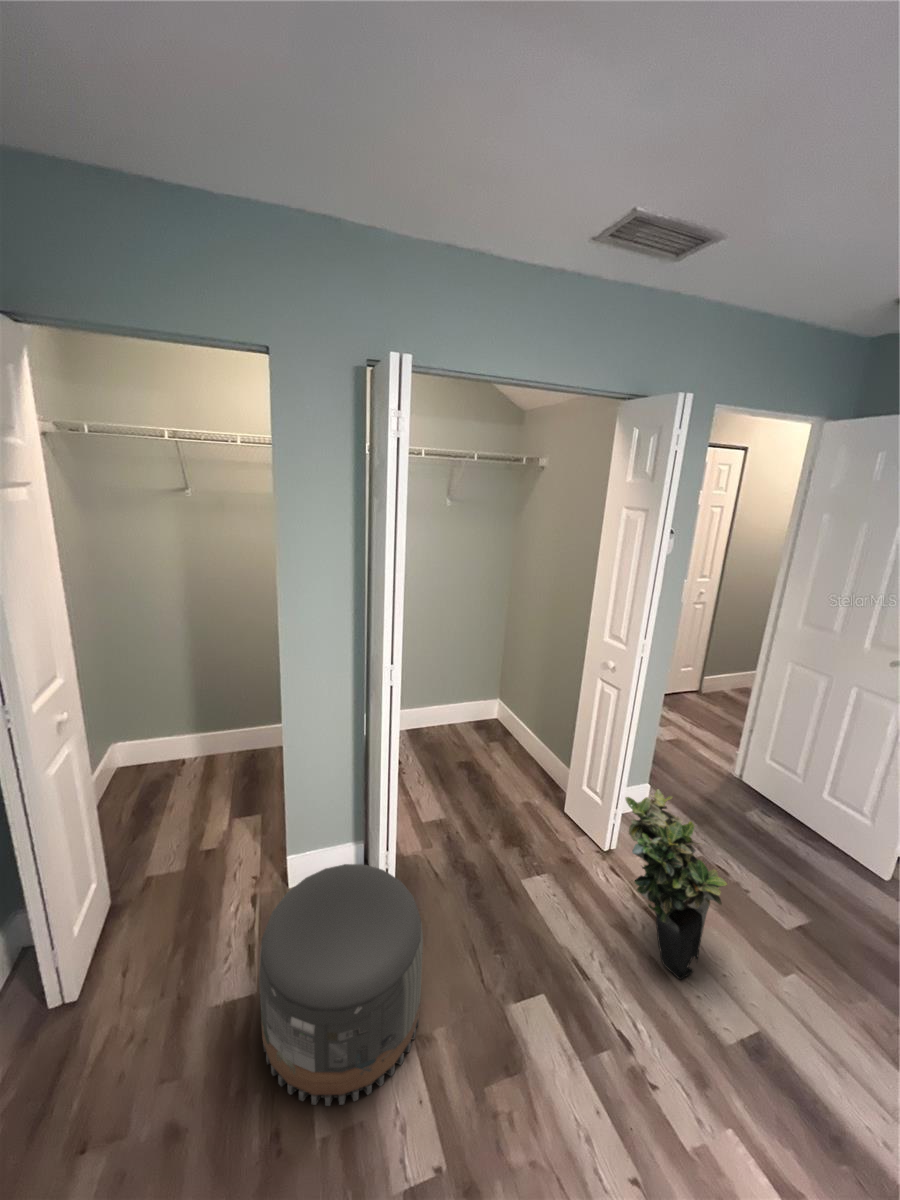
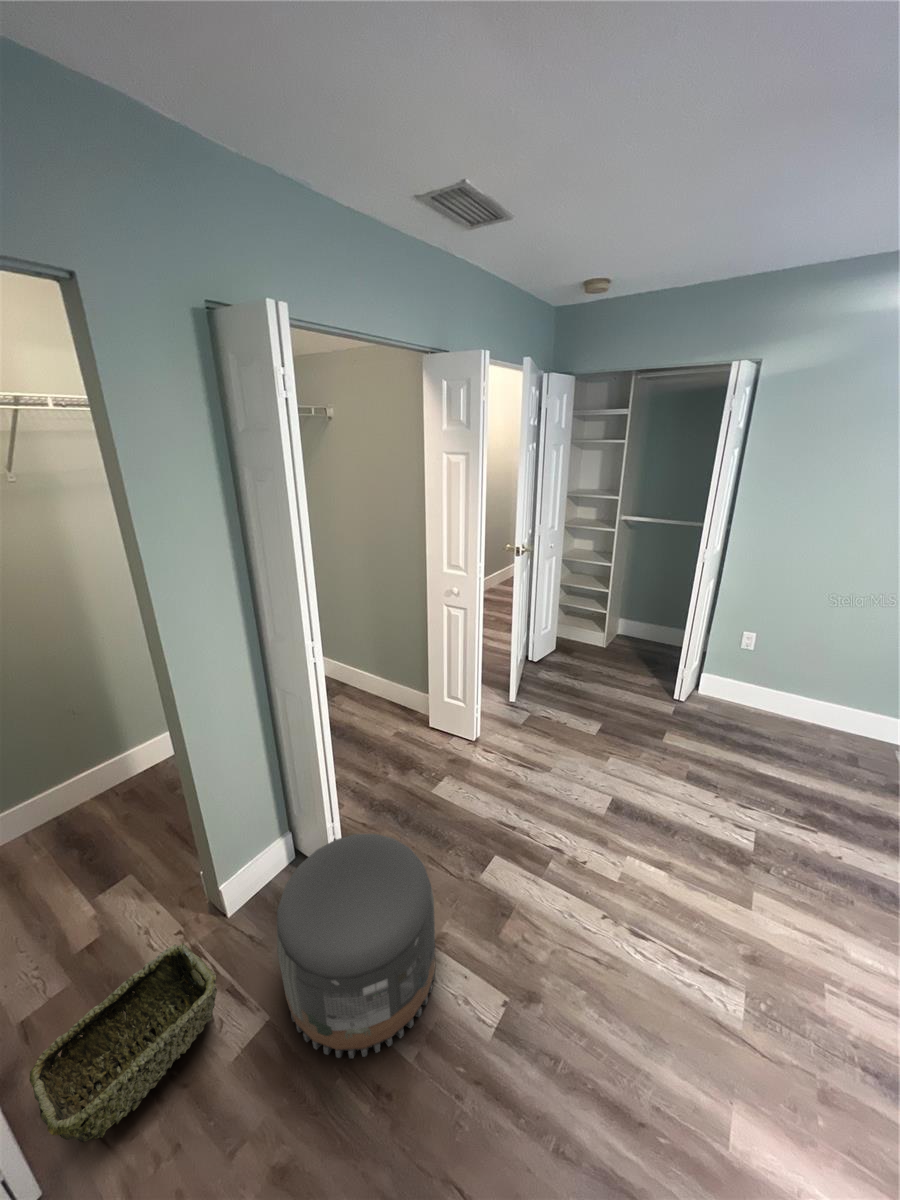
potted plant: present [625,789,727,979] -> none [505,673,582,795]
woven basket: none [89,881,237,991] -> present [29,943,217,1142]

